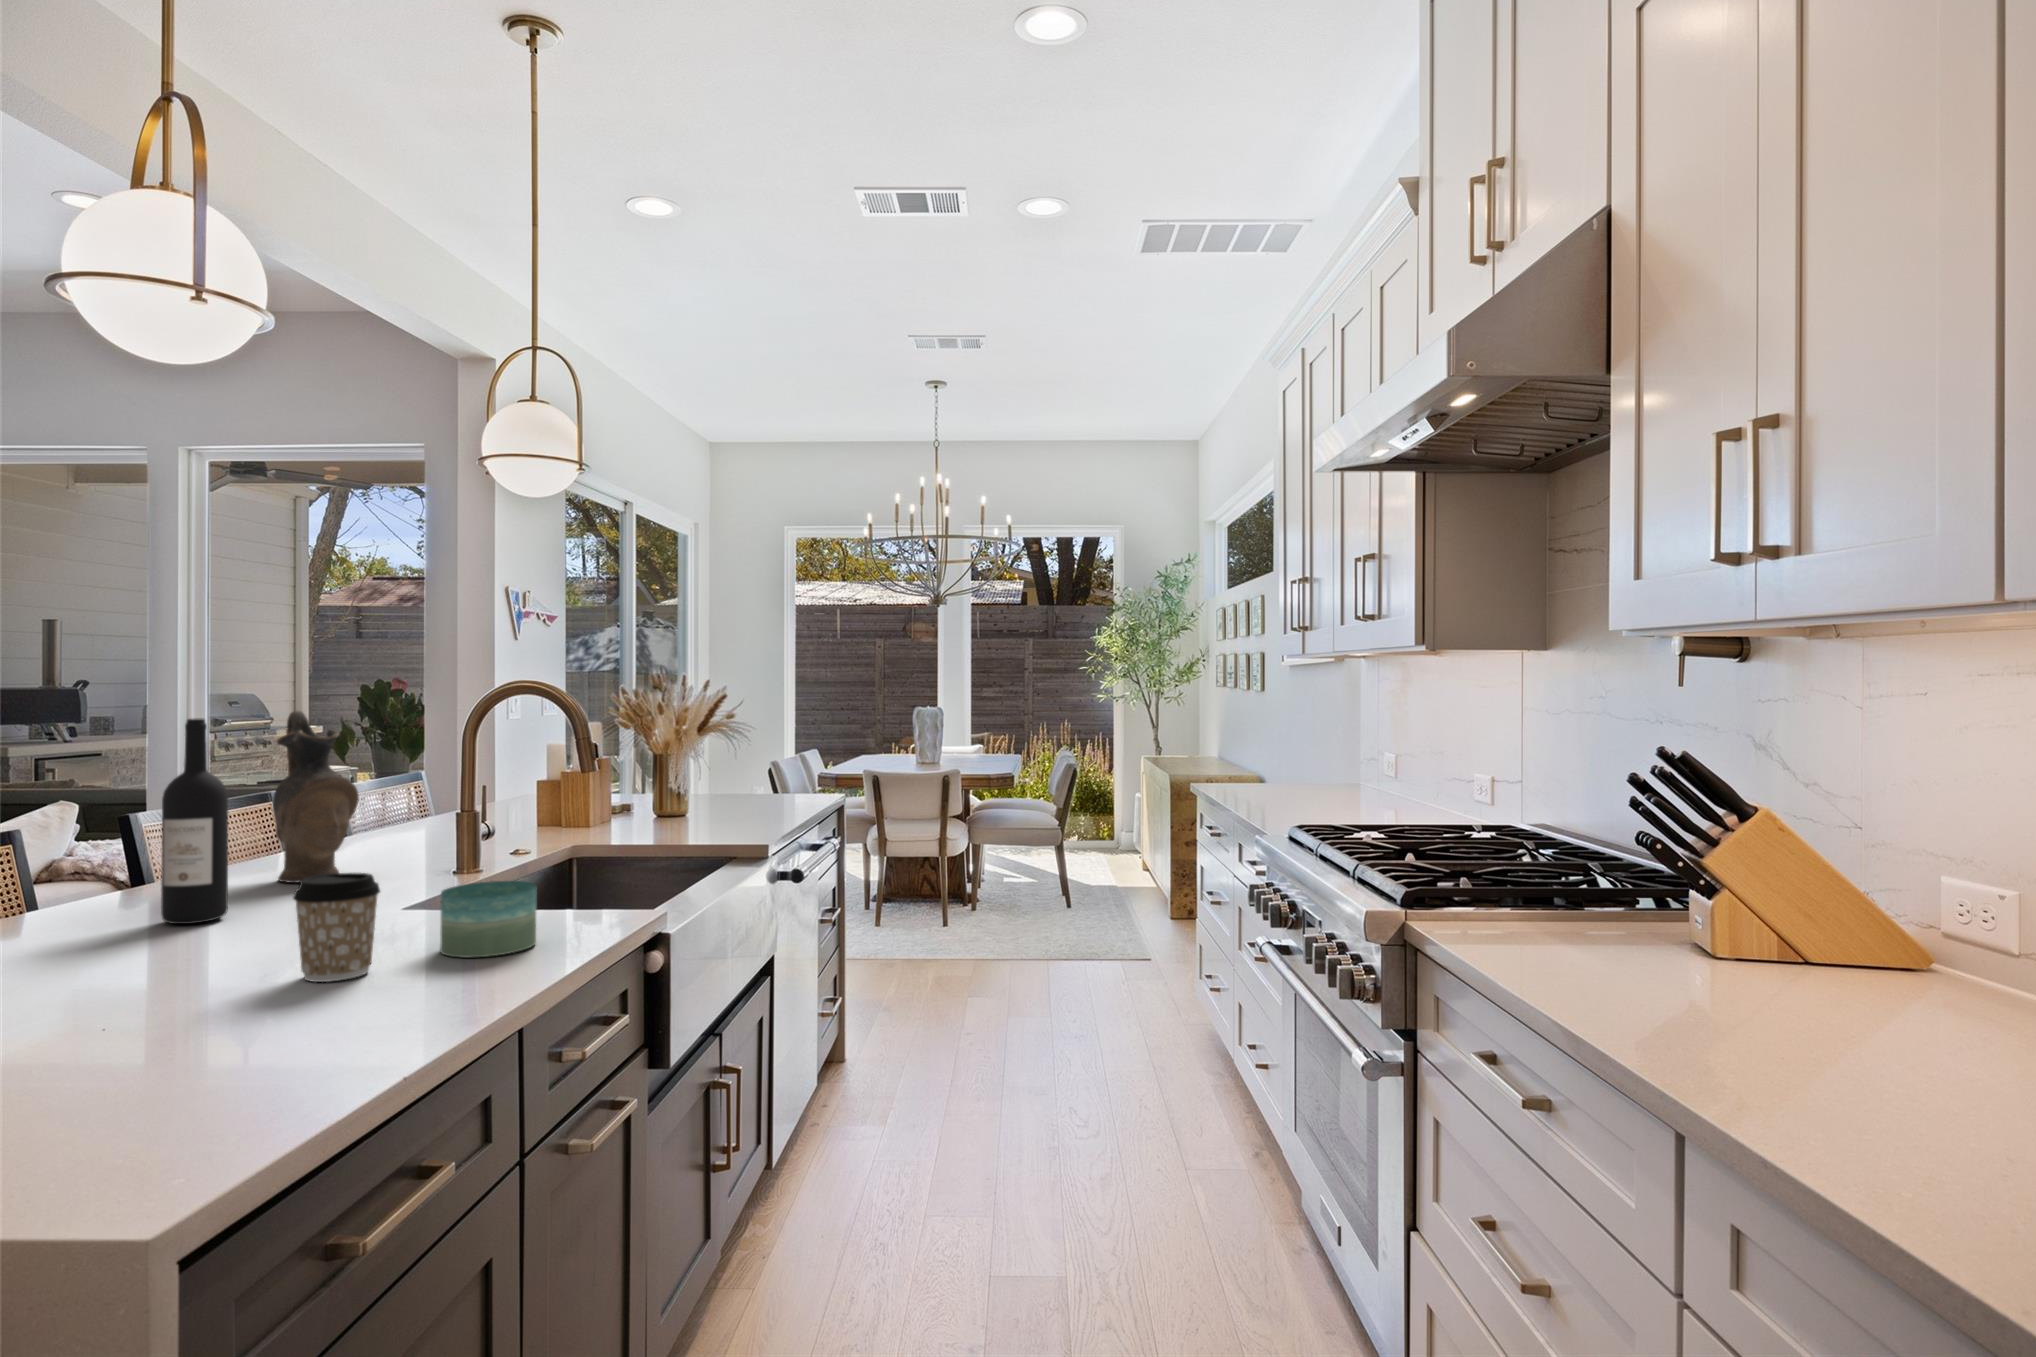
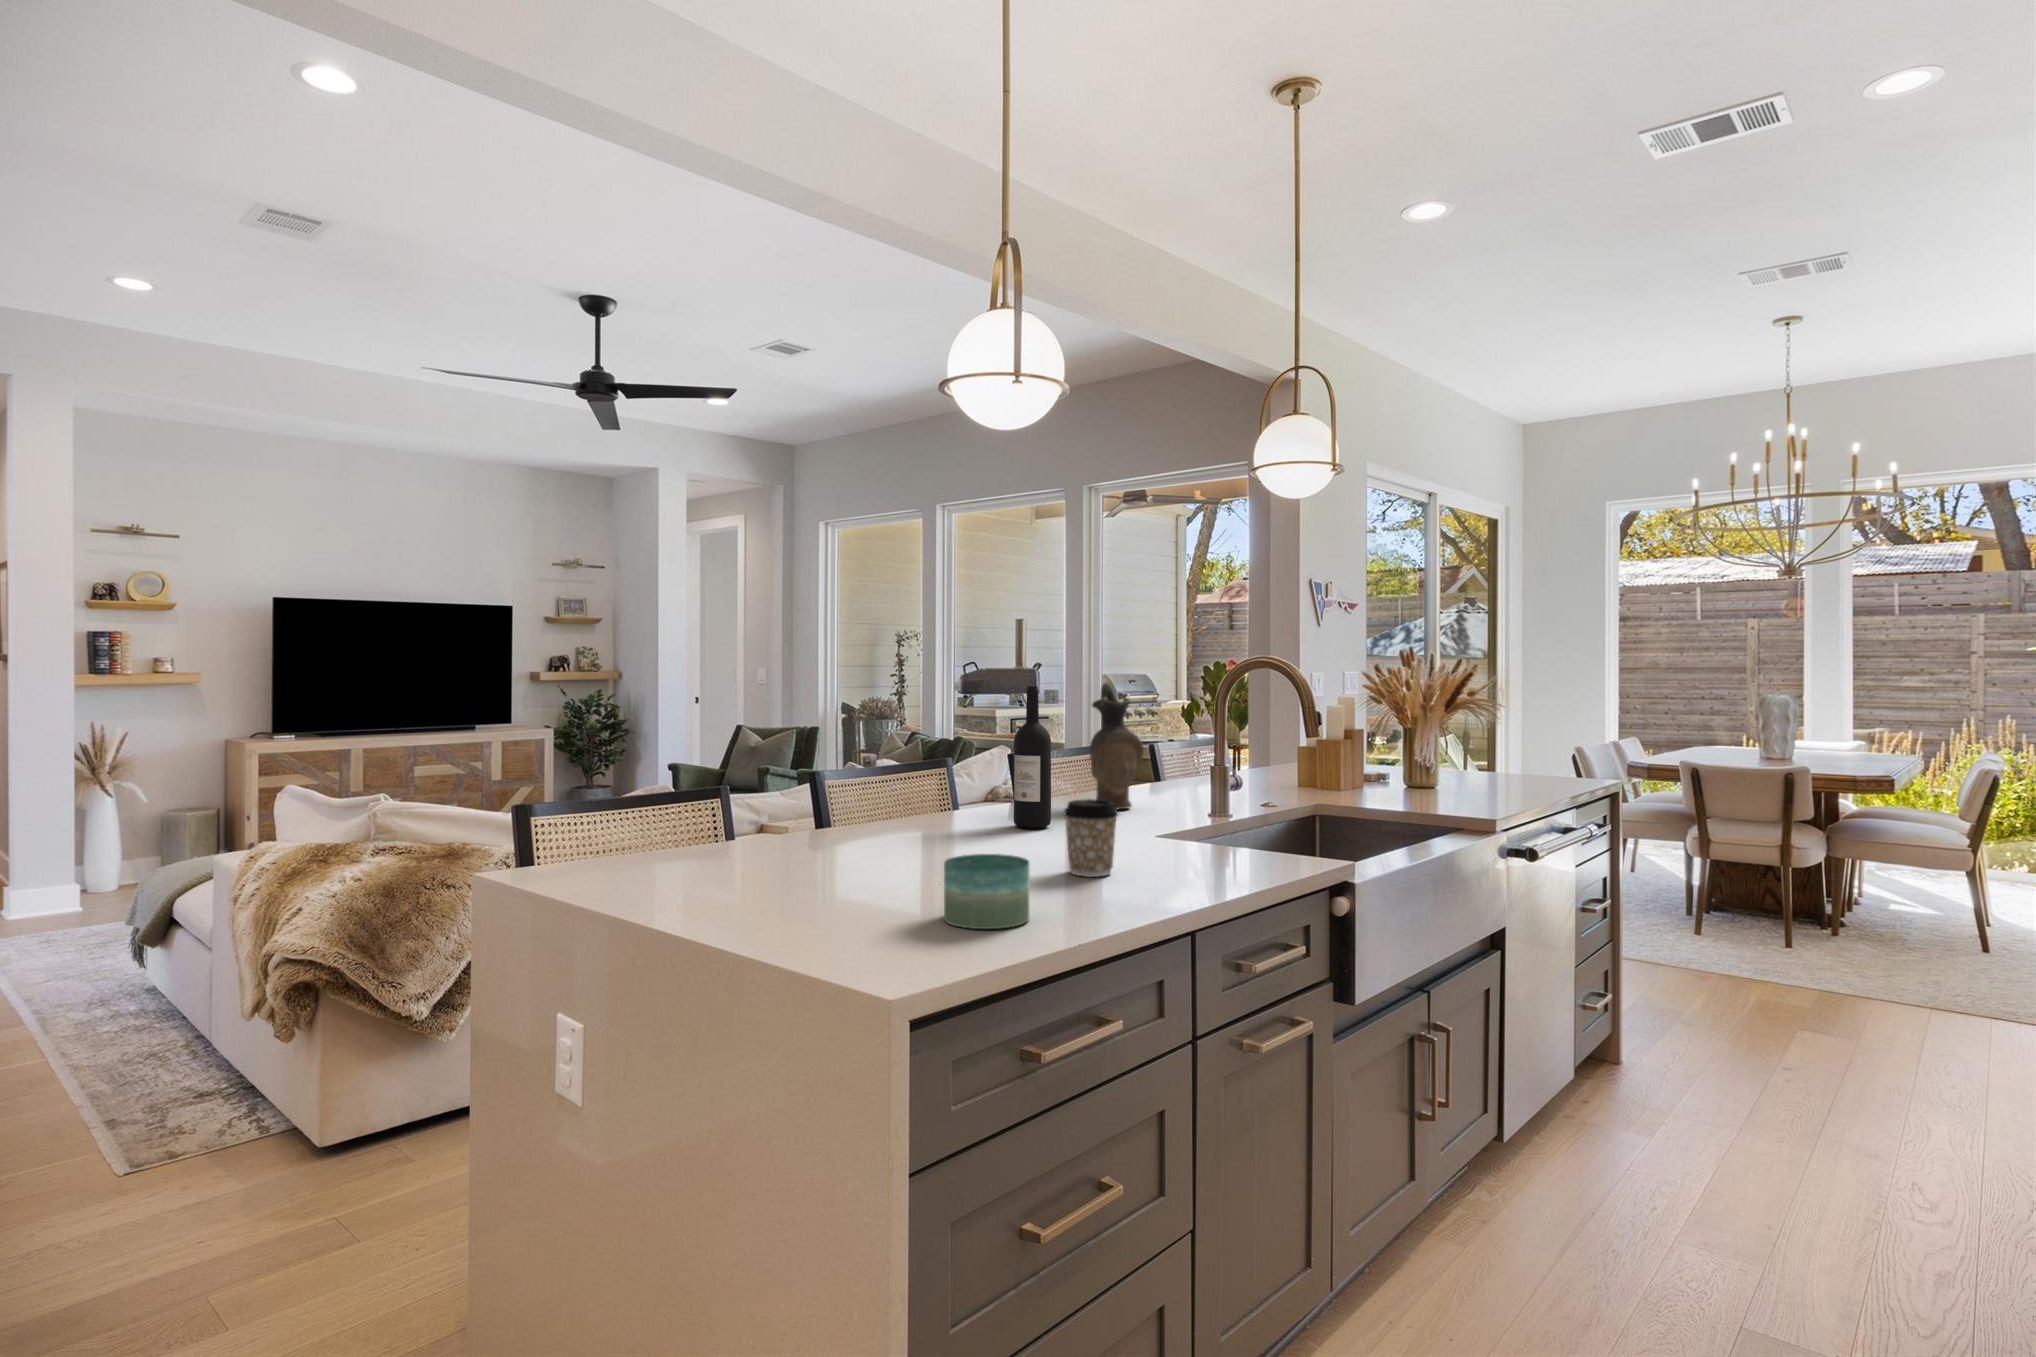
candle: present [440,881,536,958] -> present [944,854,1029,929]

